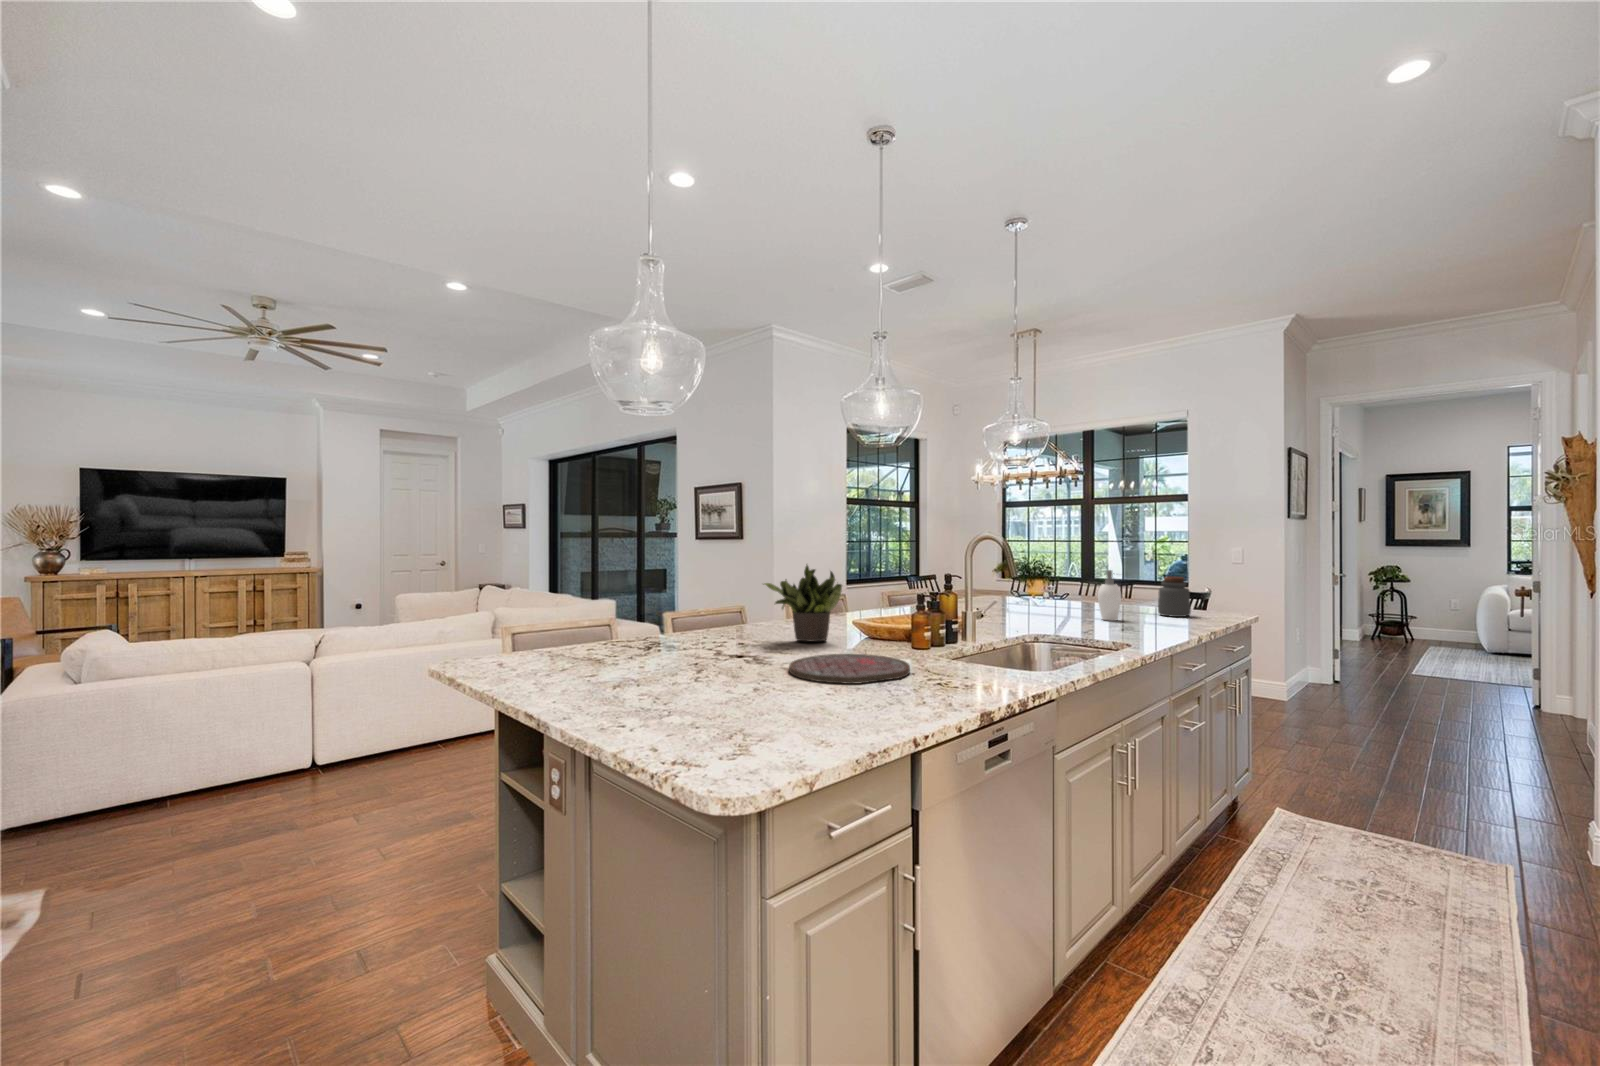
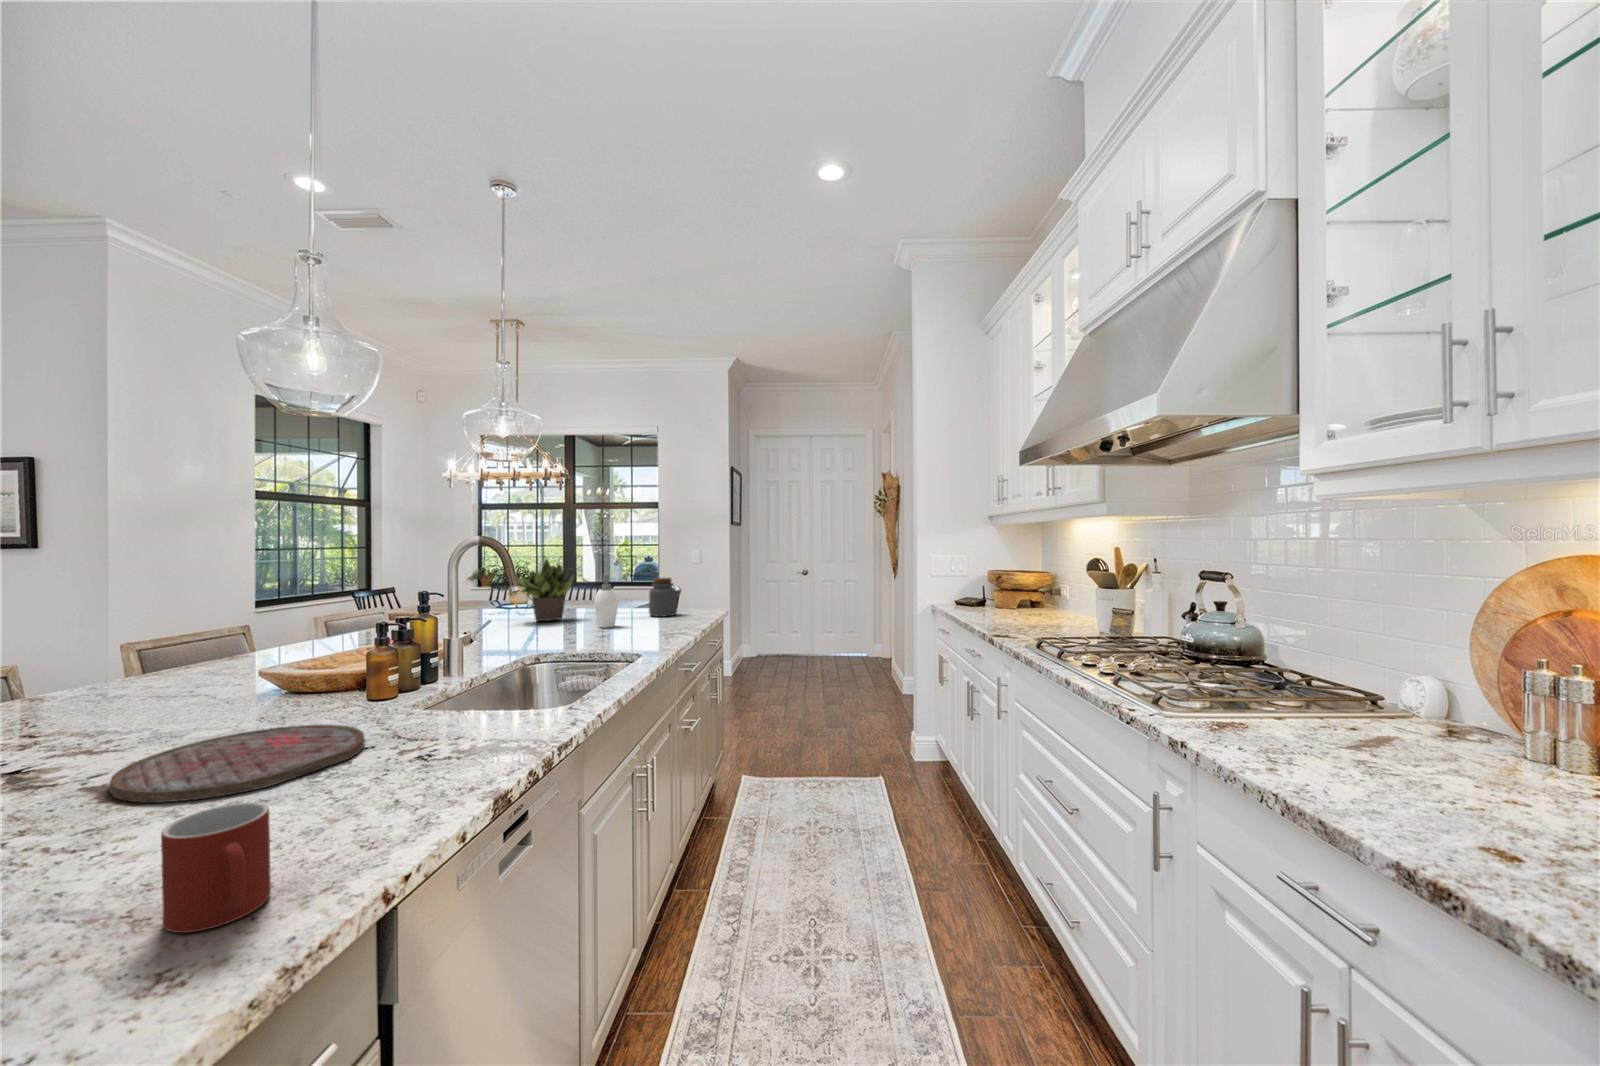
potted plant: present [765,564,842,641] -> present [518,559,574,621]
mug: none [819,675,862,734] -> present [161,803,271,933]

